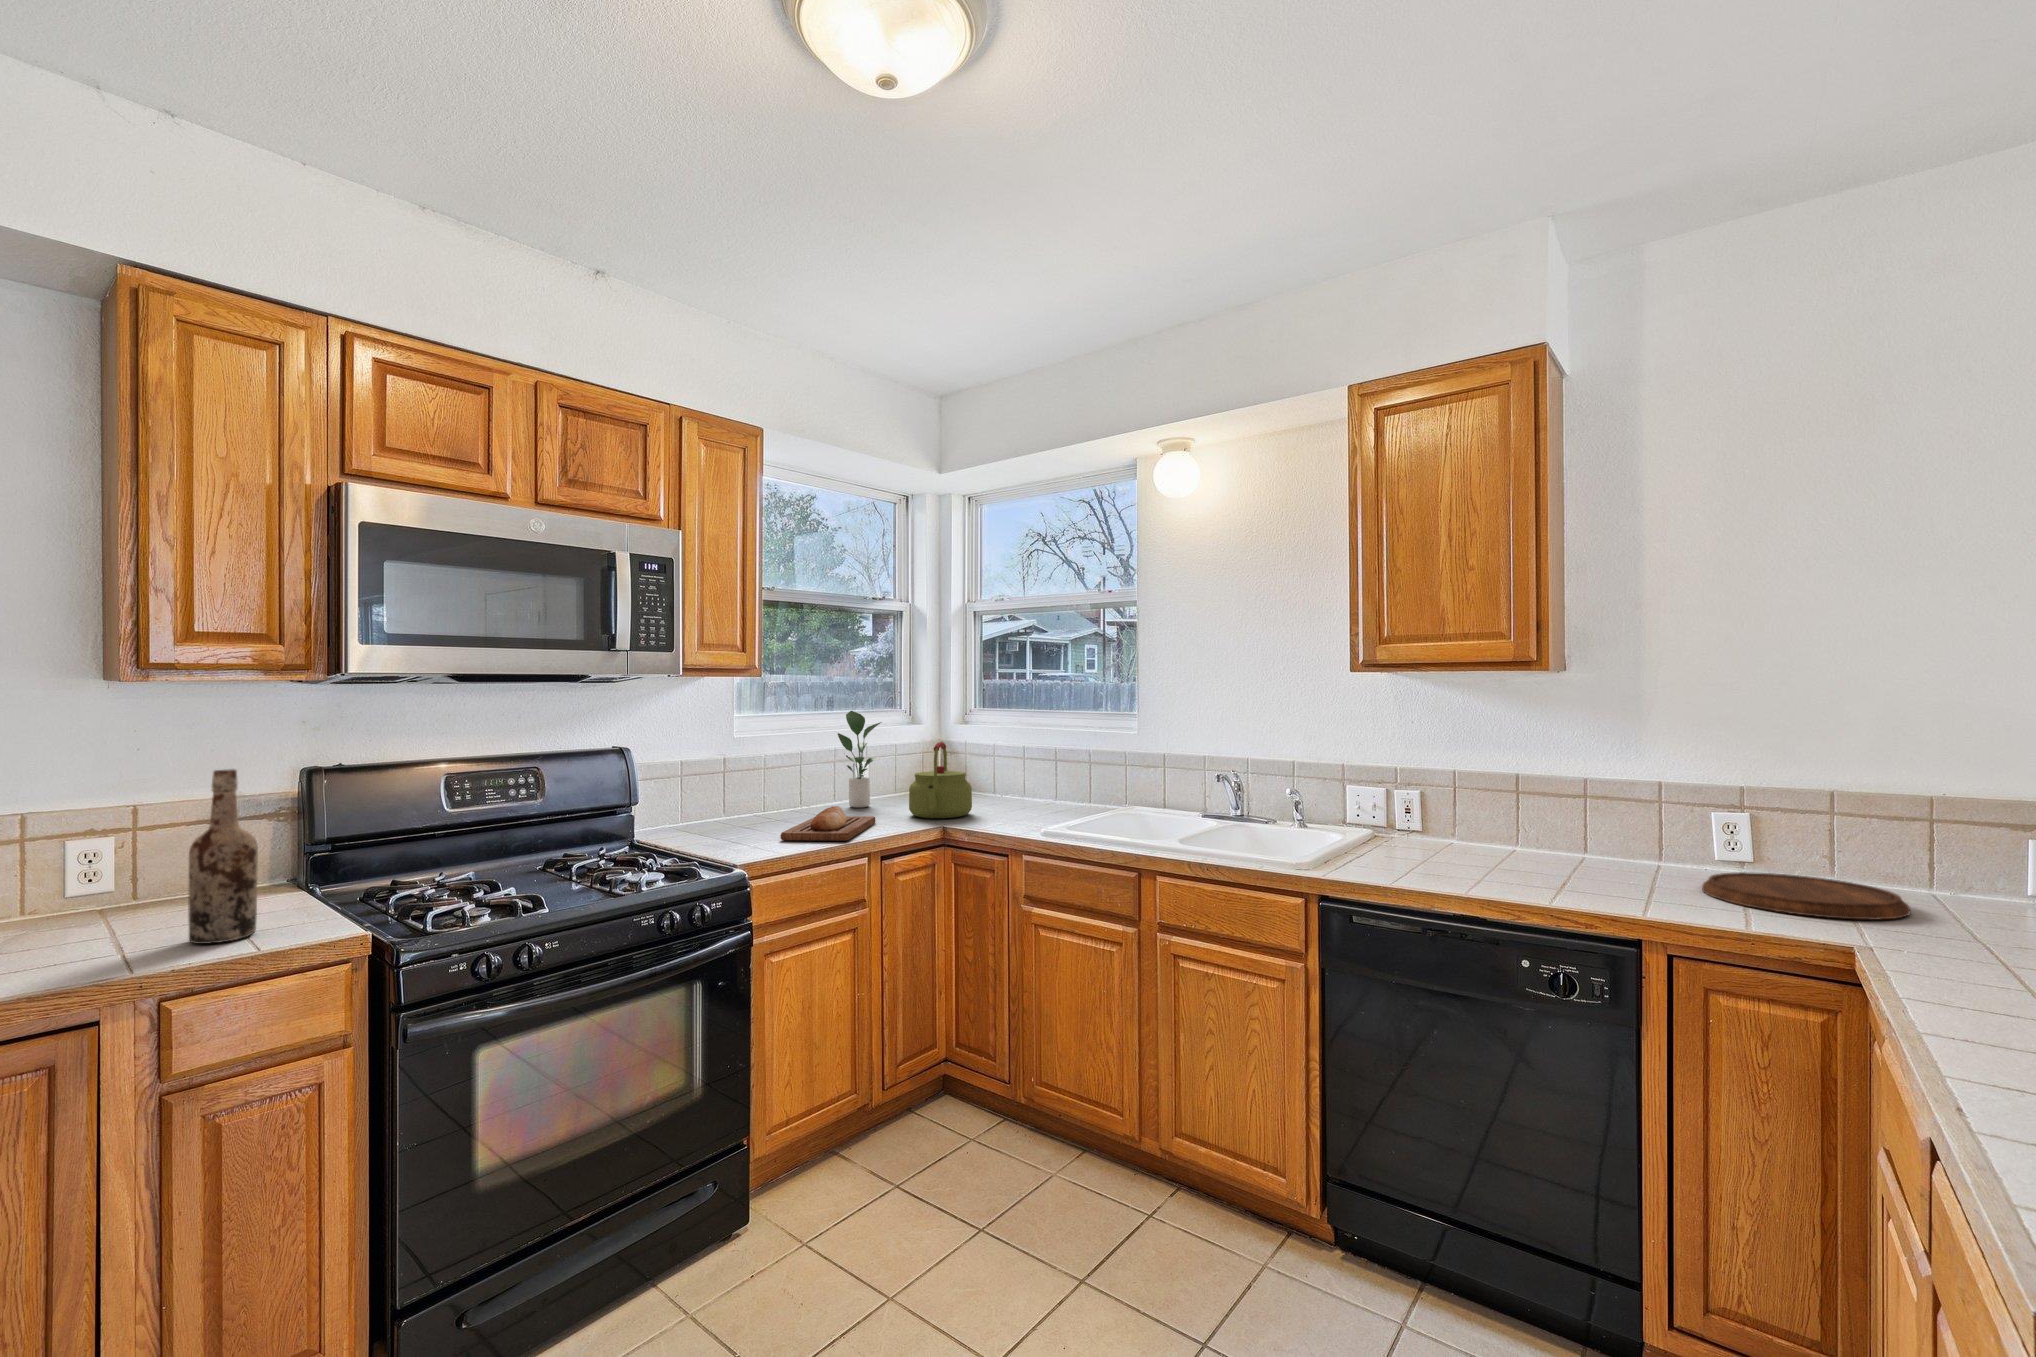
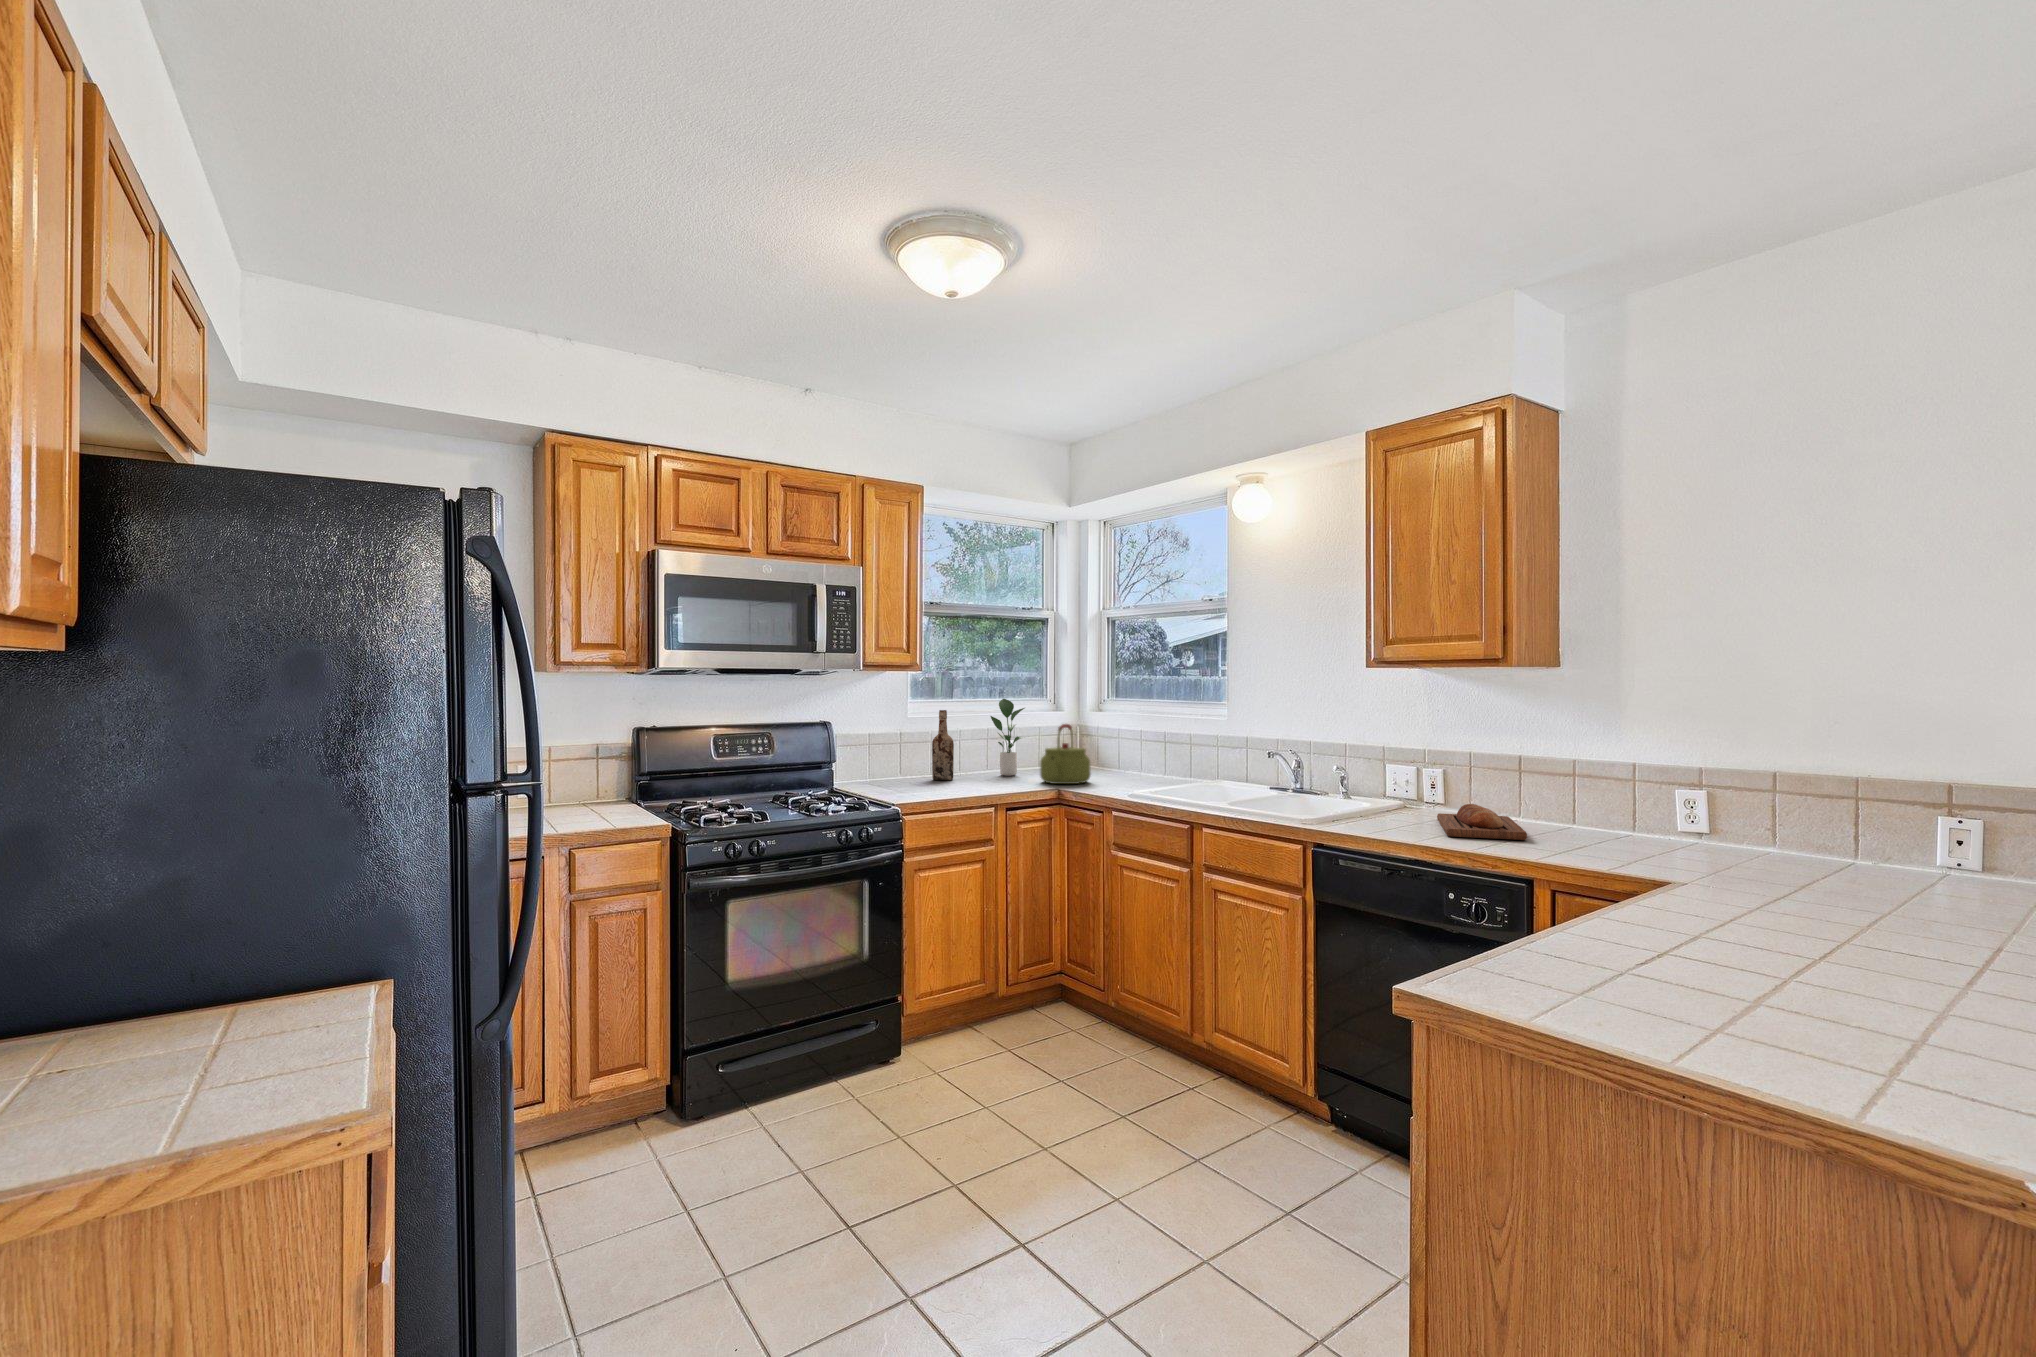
wine bottle: present [188,769,258,944] -> present [932,710,954,780]
bread loaf: present [780,806,876,841] -> present [1437,804,1527,840]
cutting board: present [1702,872,1910,920] -> none [1623,838,1785,871]

